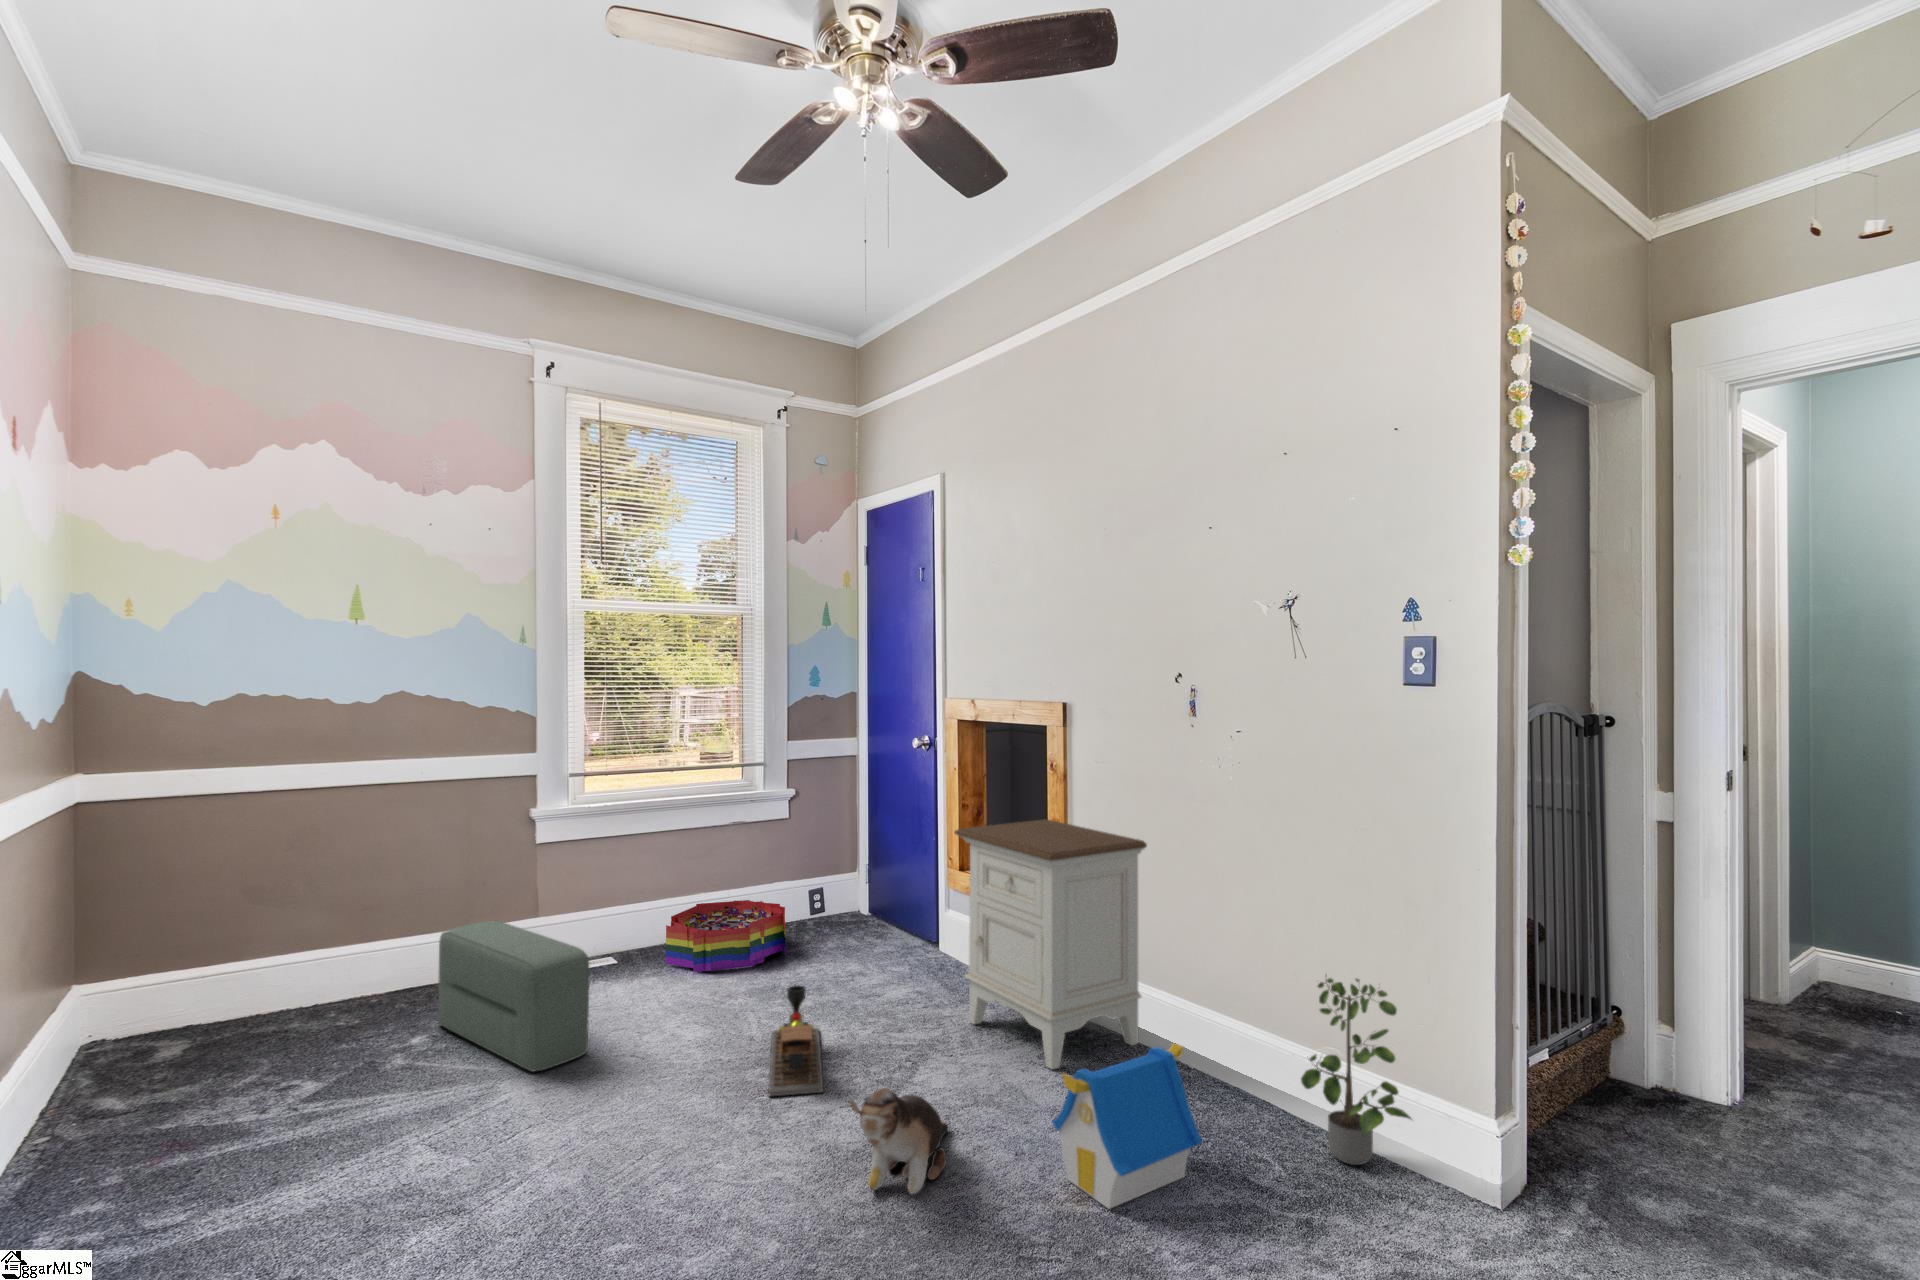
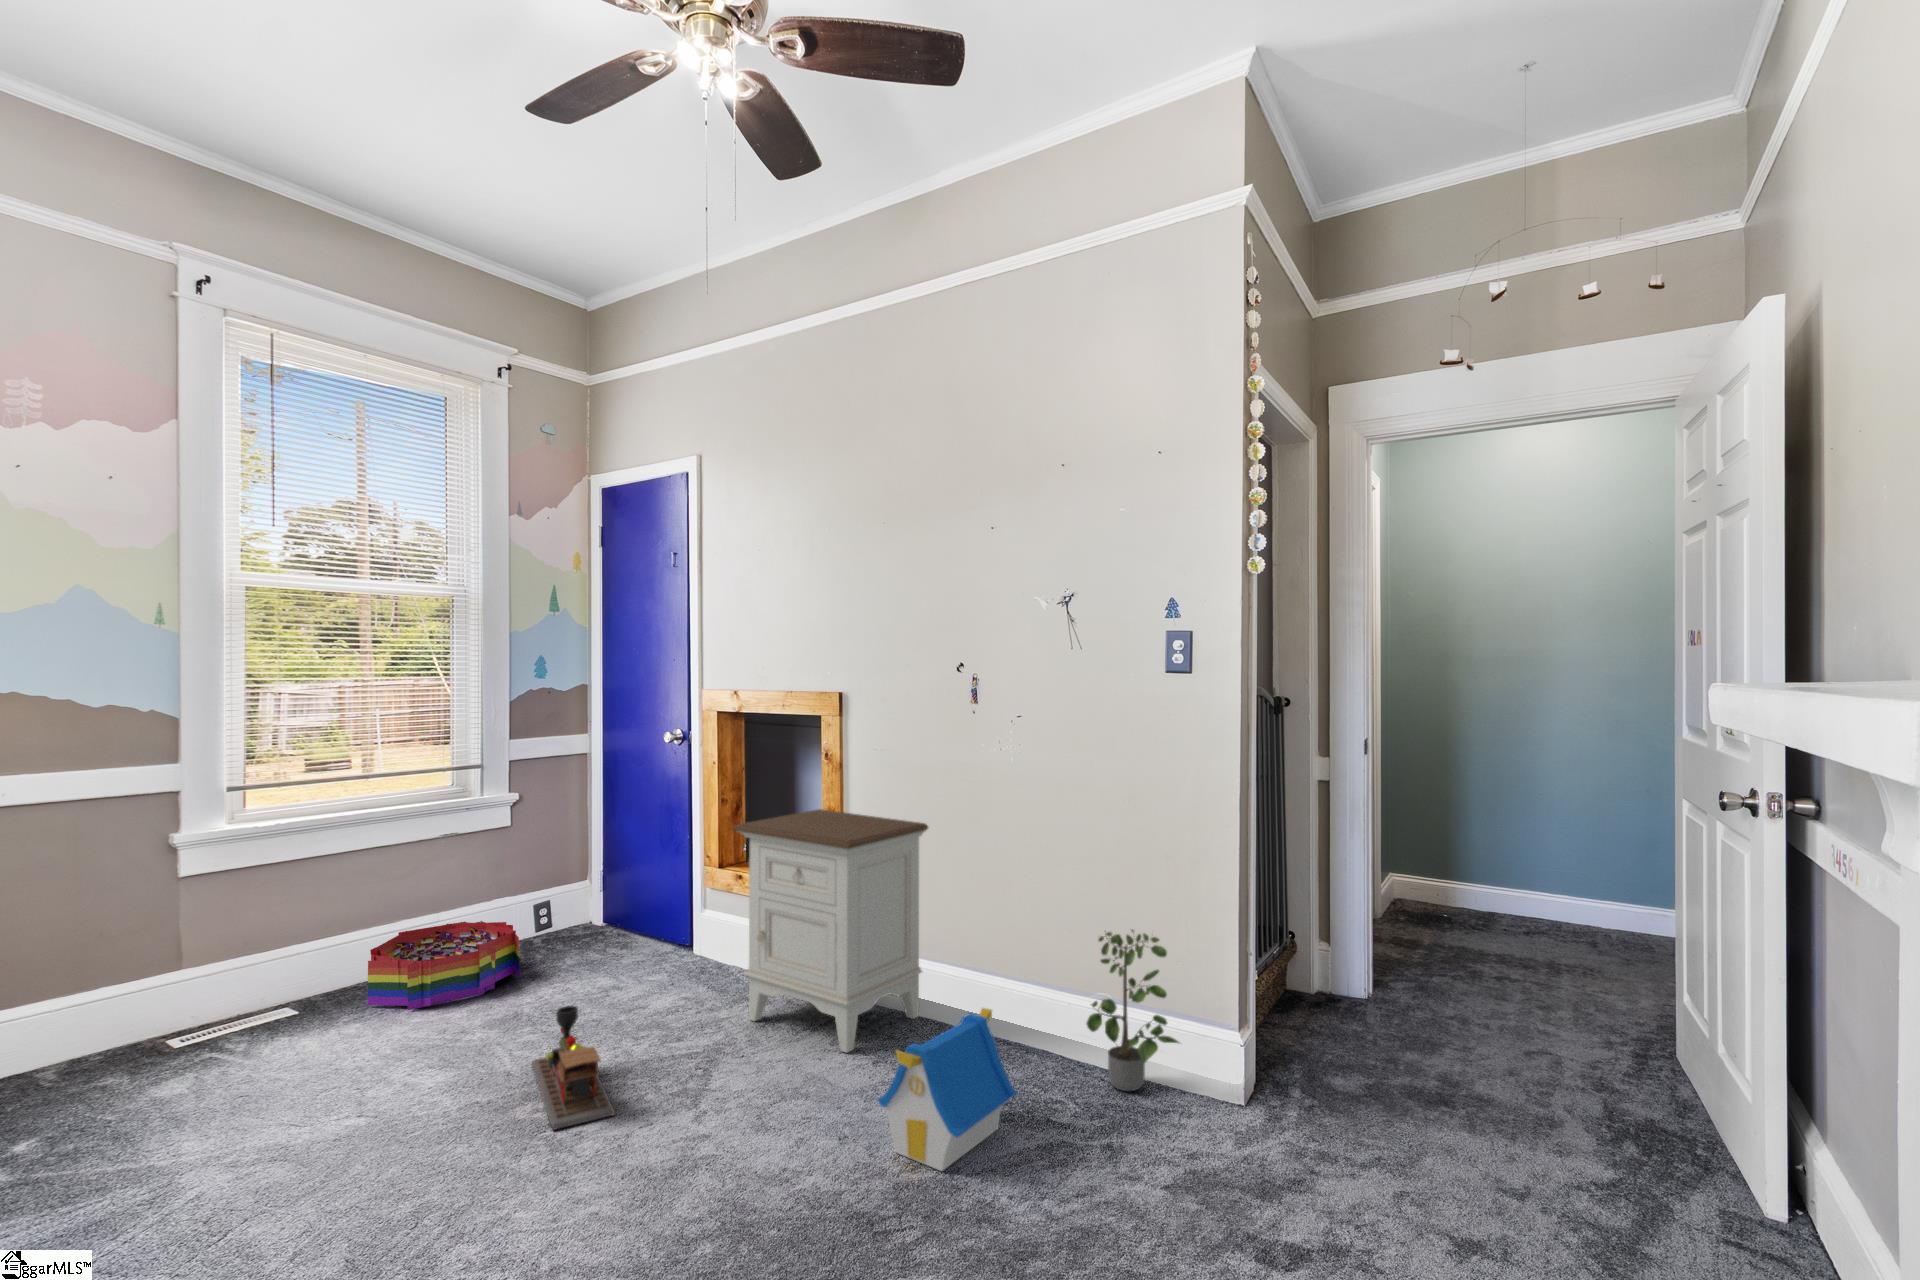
pouf: present [438,921,590,1072] -> none [54,979,301,1156]
plush toy: present [850,1088,948,1194] -> none [686,1093,775,1202]

